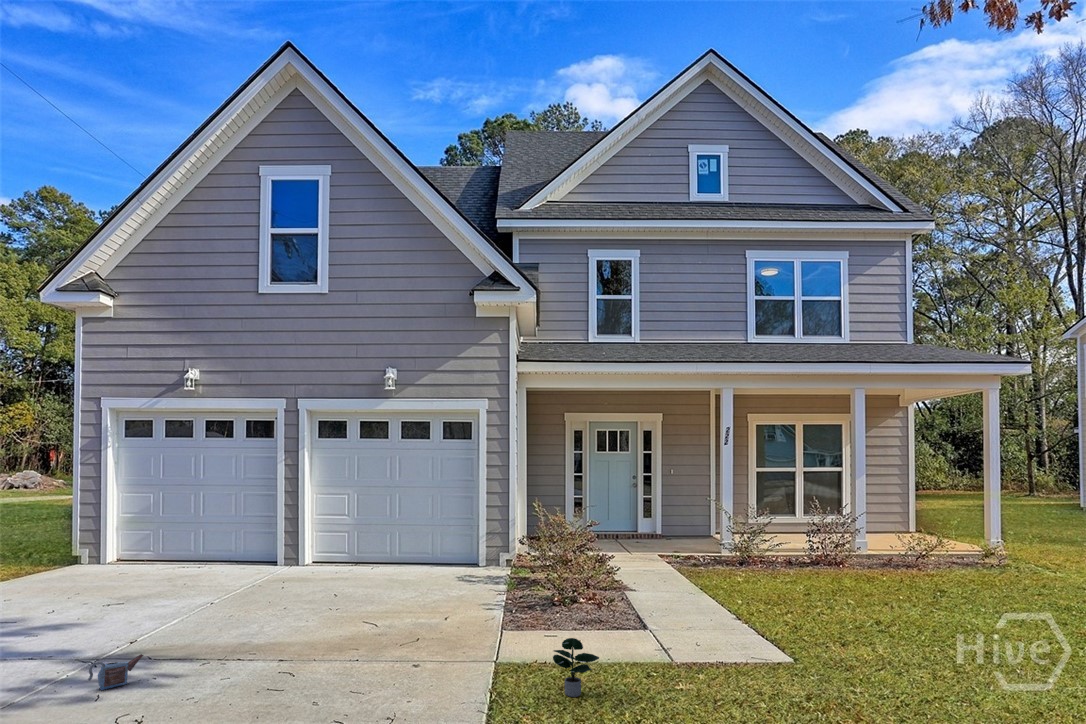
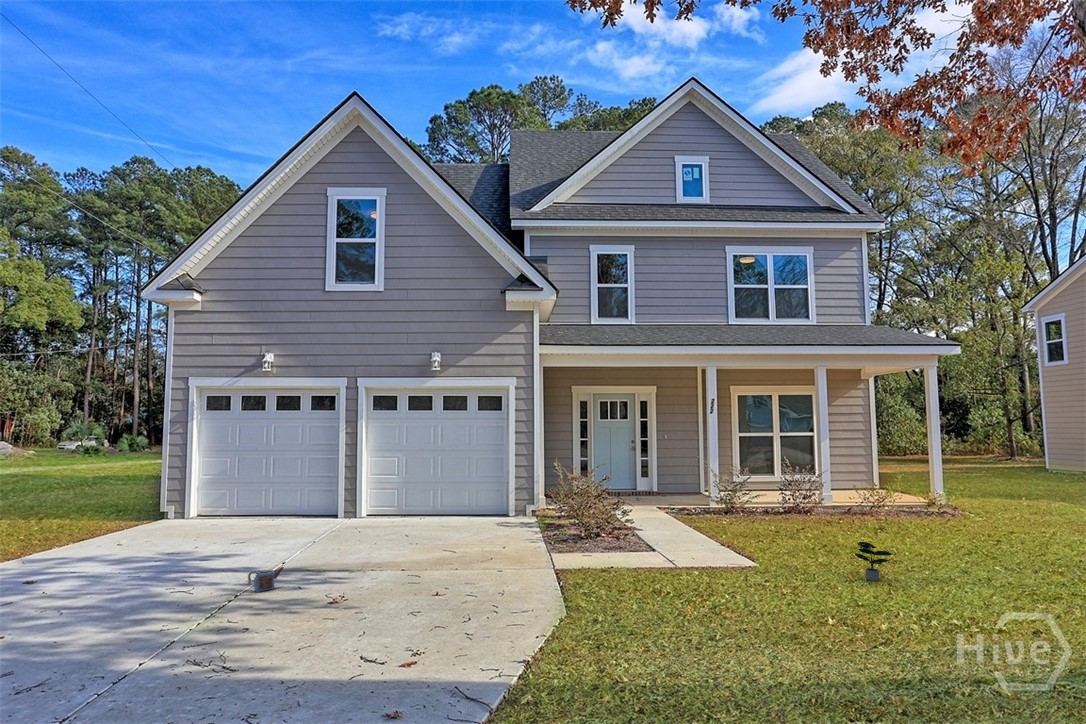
potted plant: present [553,638,599,697] -> present [855,542,892,581]

